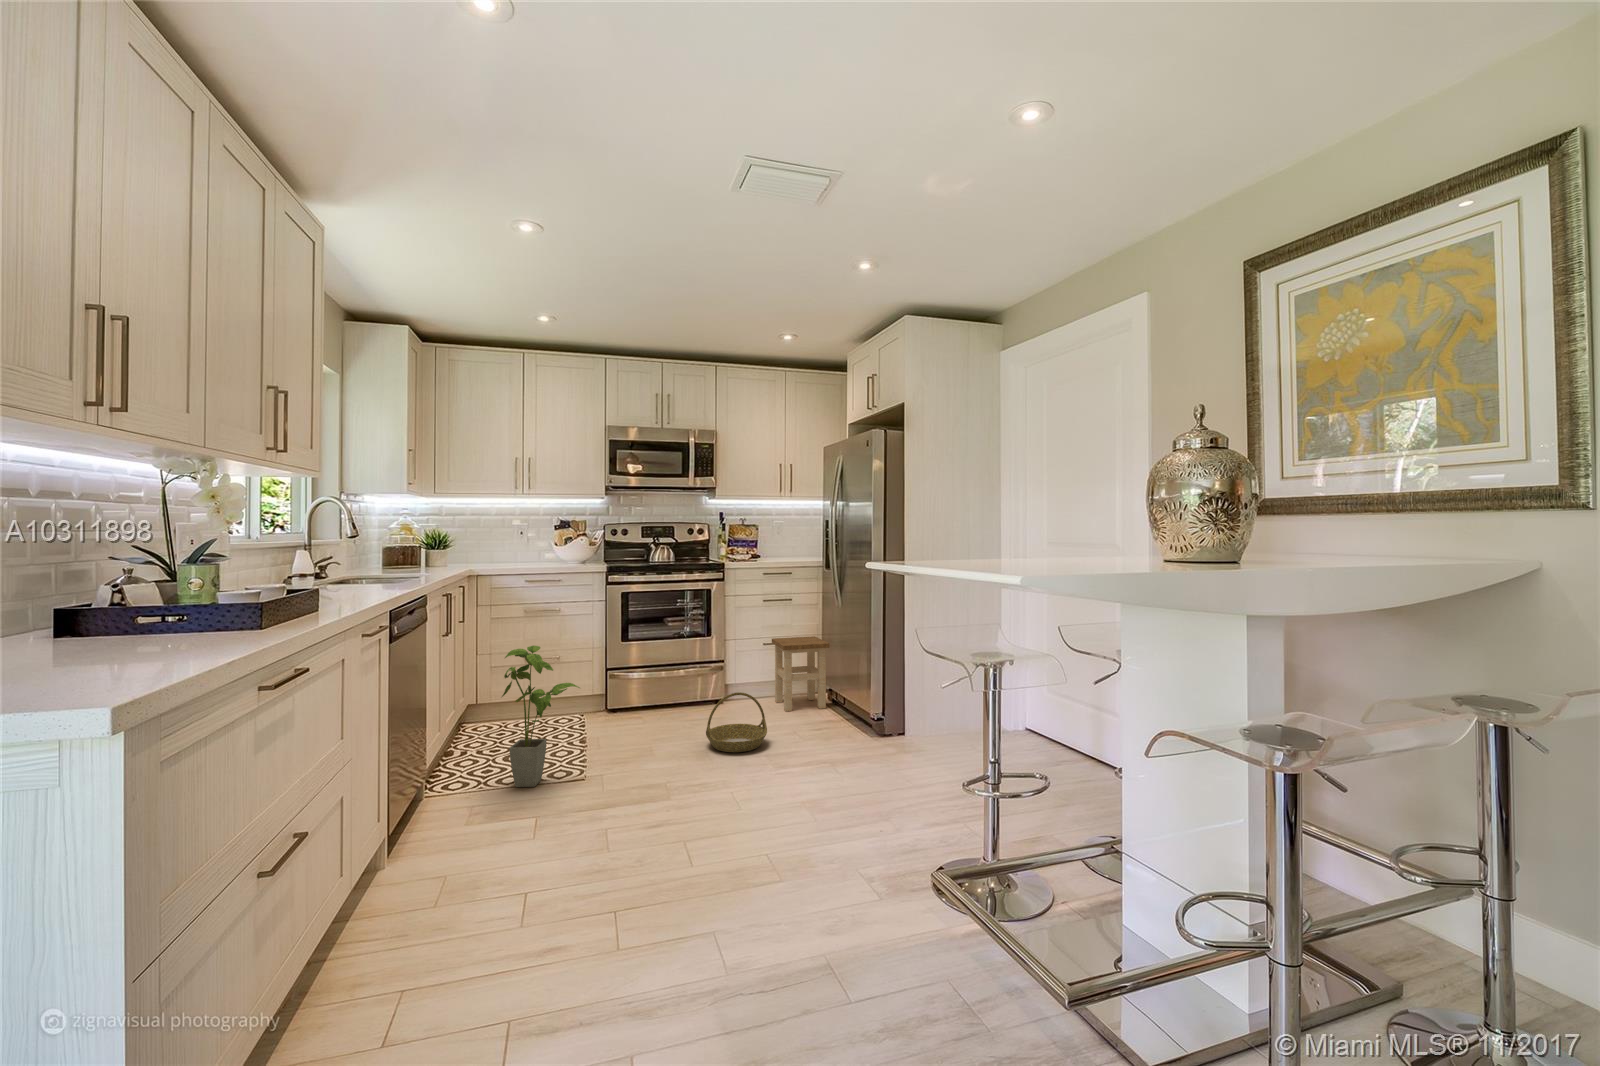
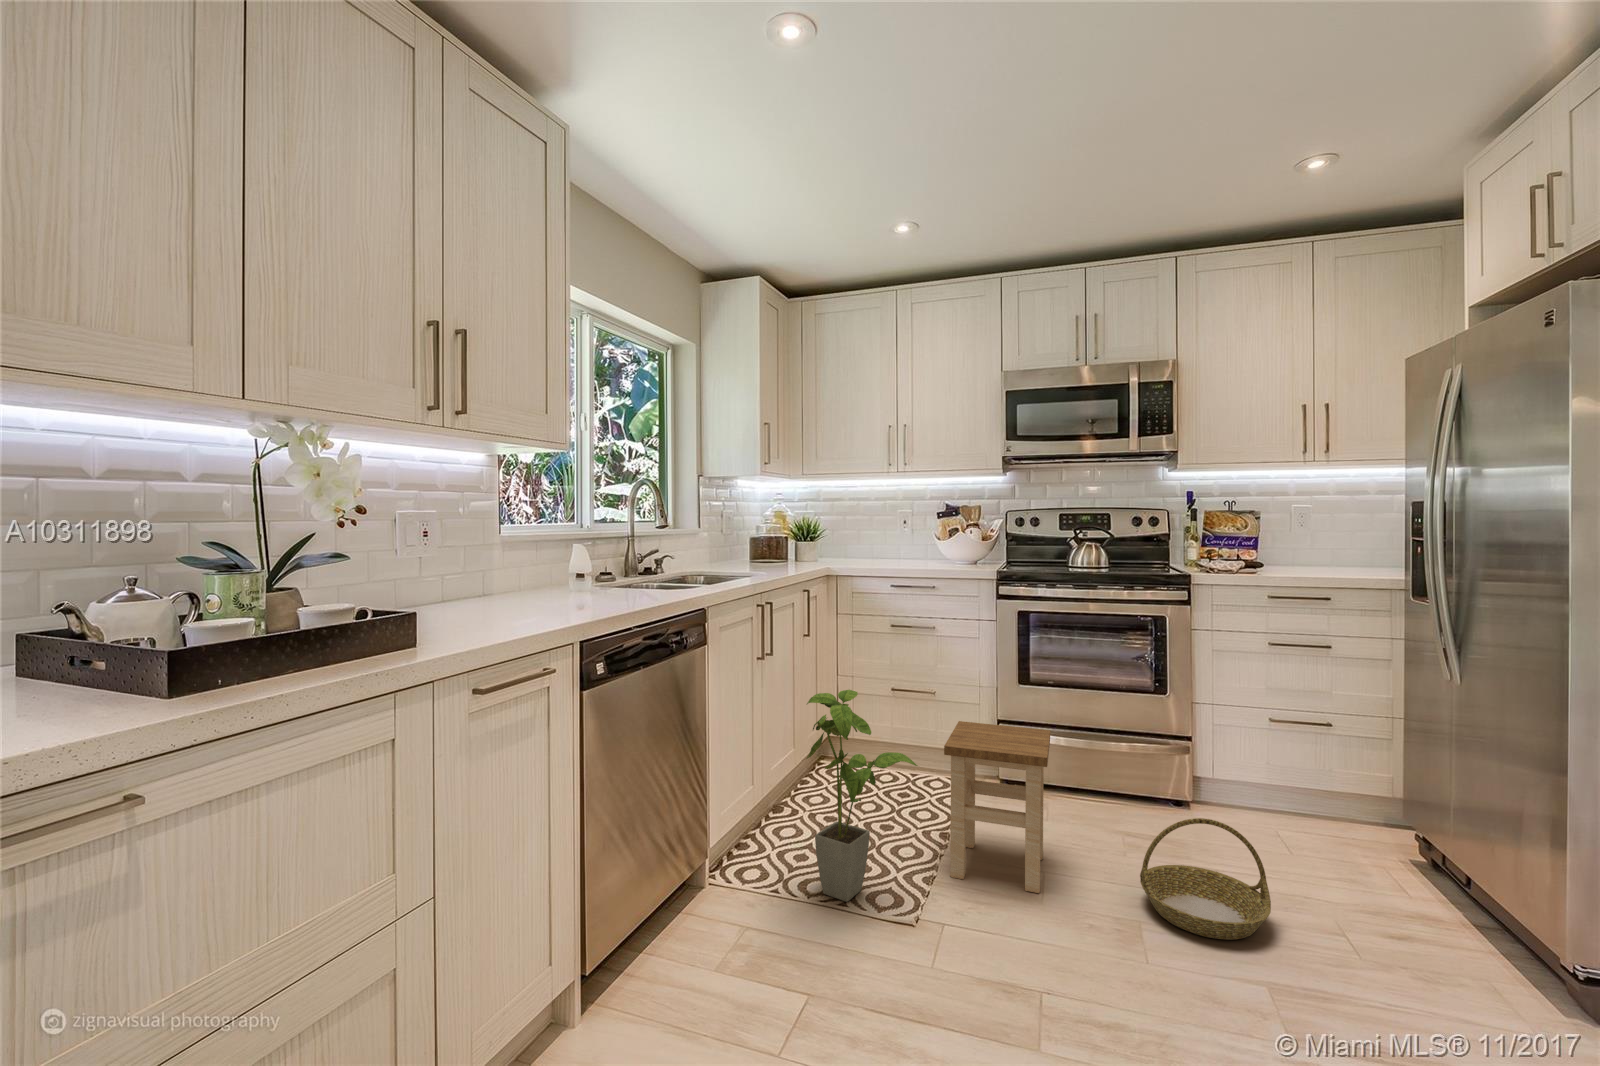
stool: present [772,636,830,712] -> present [944,721,1050,893]

